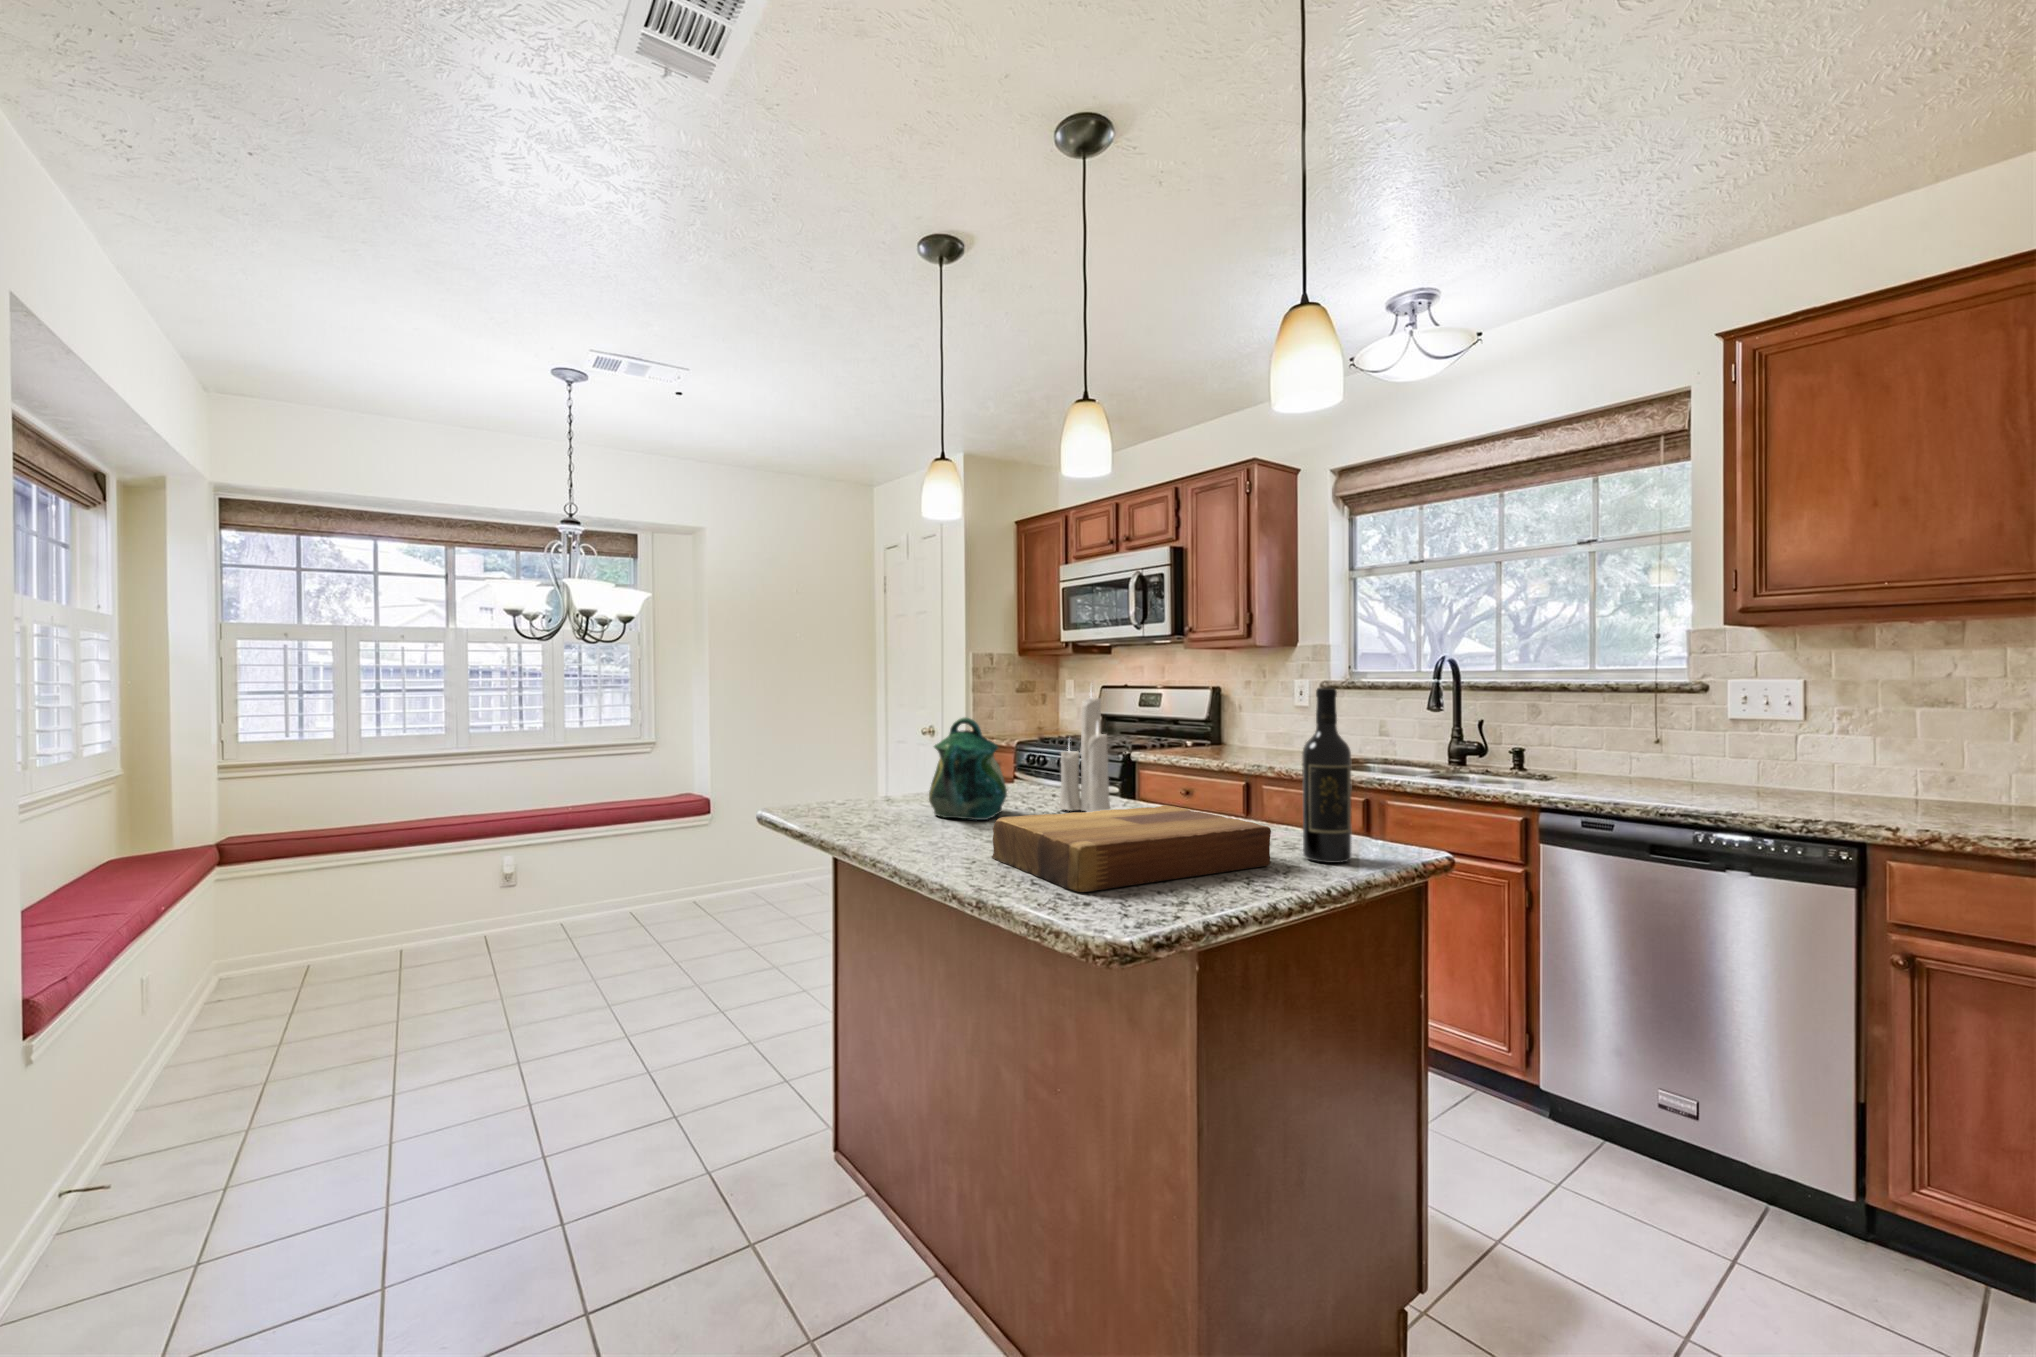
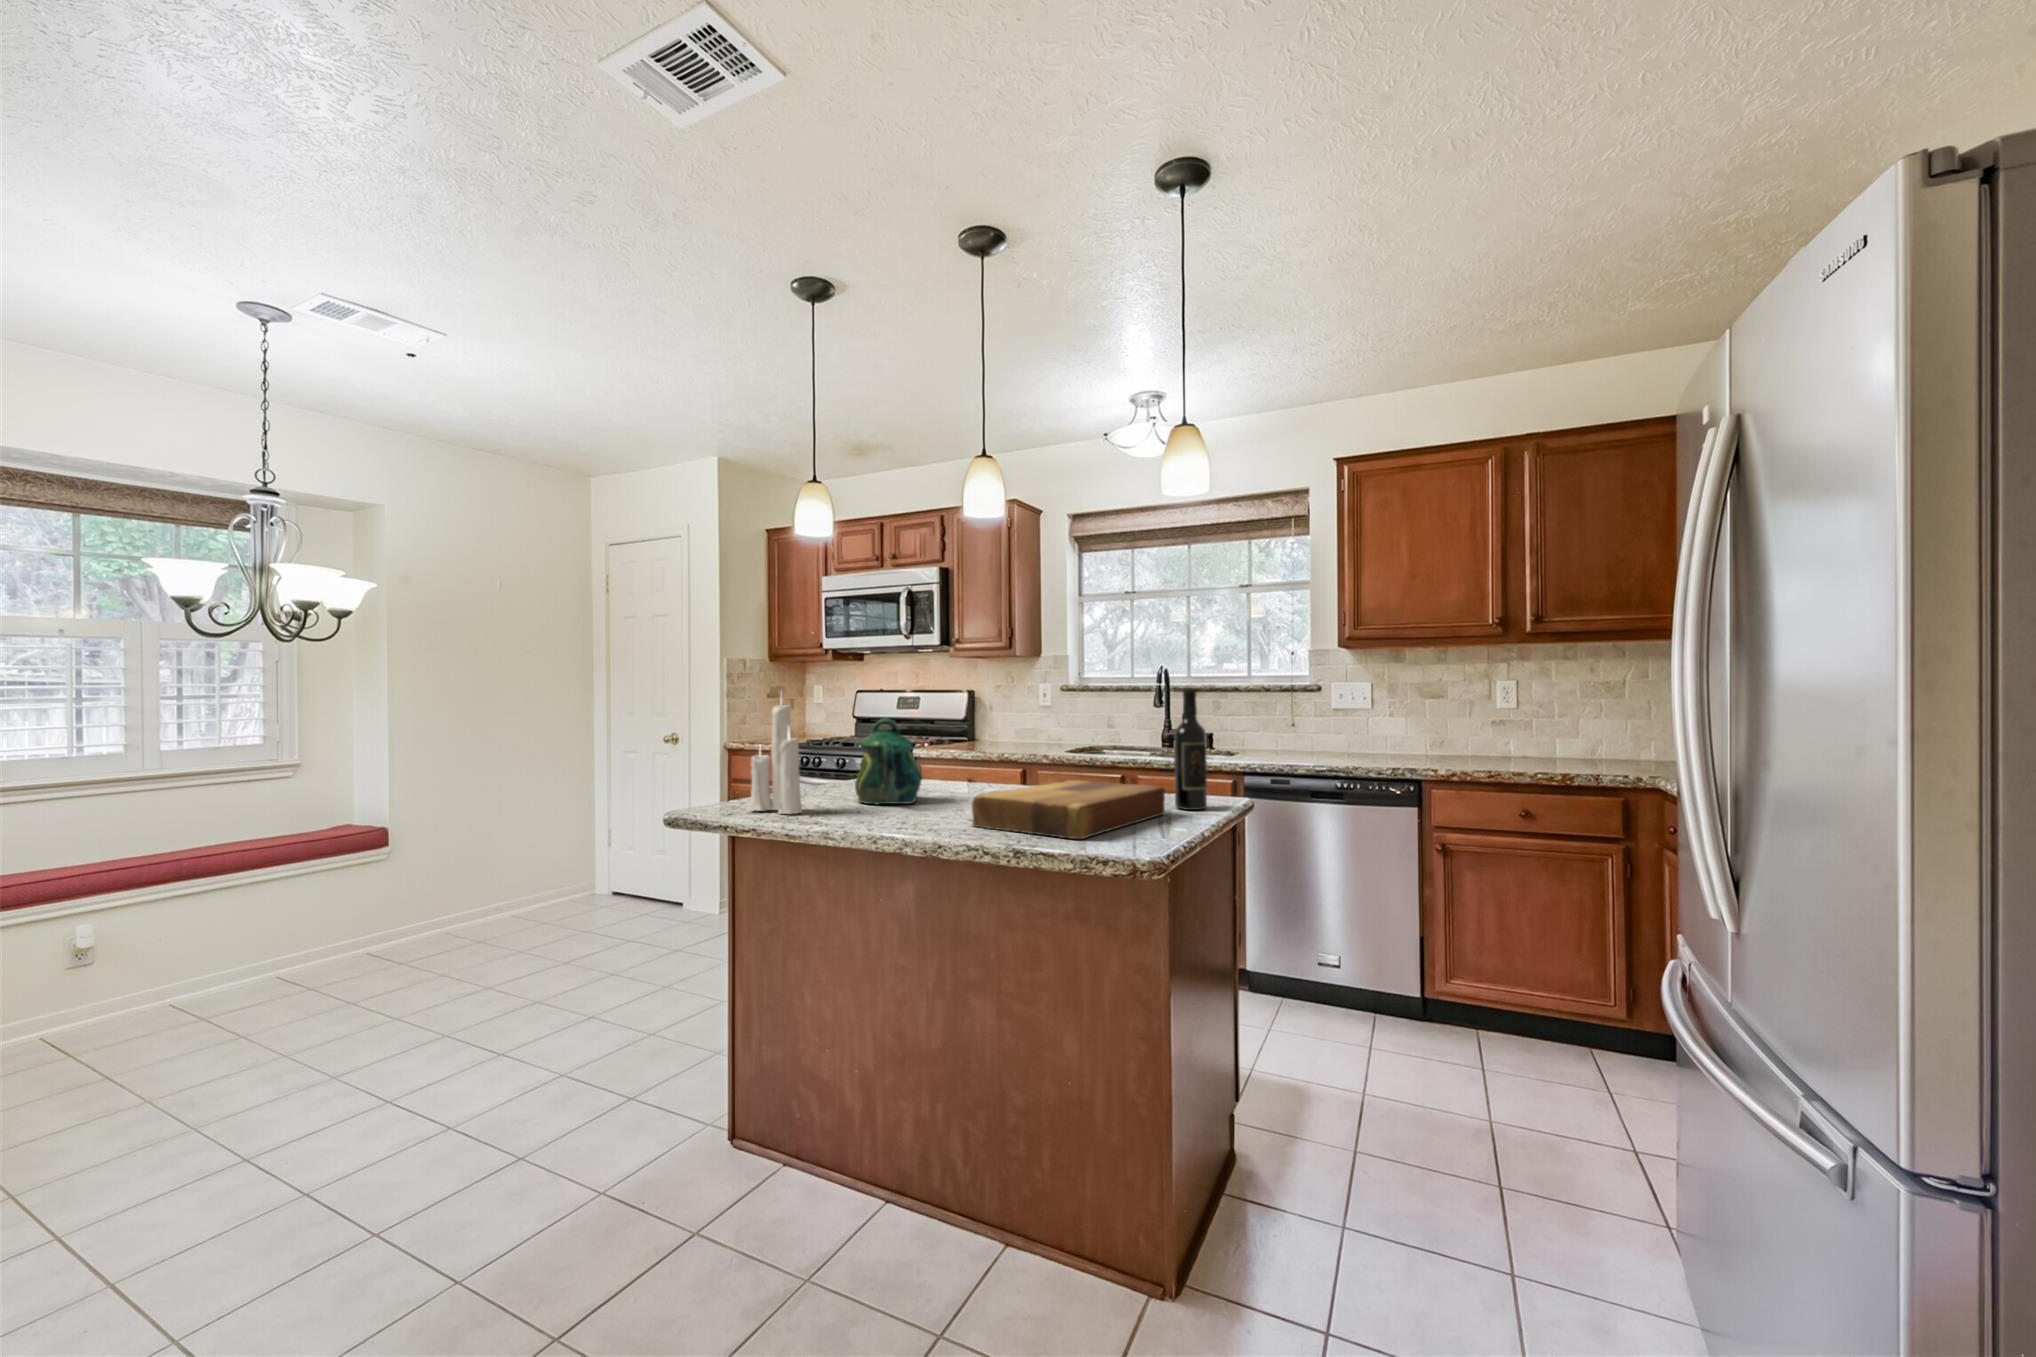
candle: present [1058,691,1110,812] -> present [749,702,802,814]

